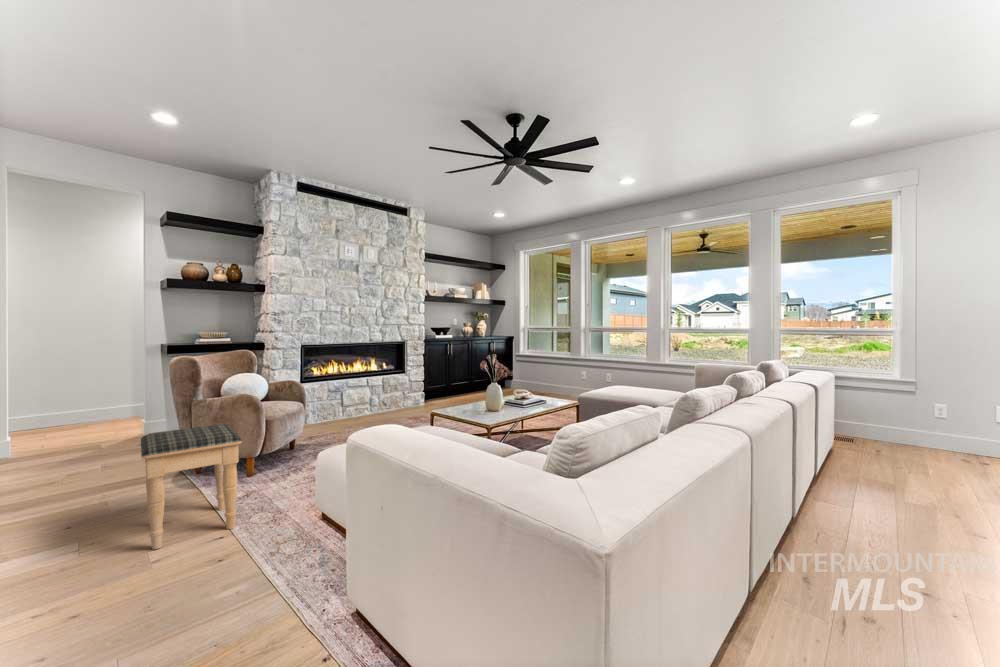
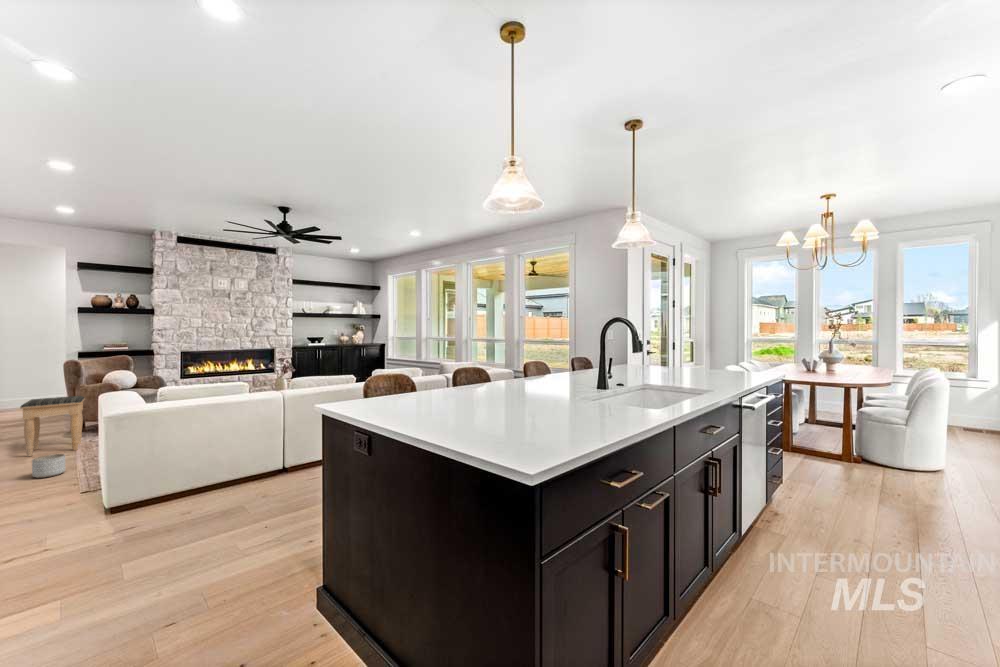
planter: none [216,573,277,642] -> present [32,454,65,478]

